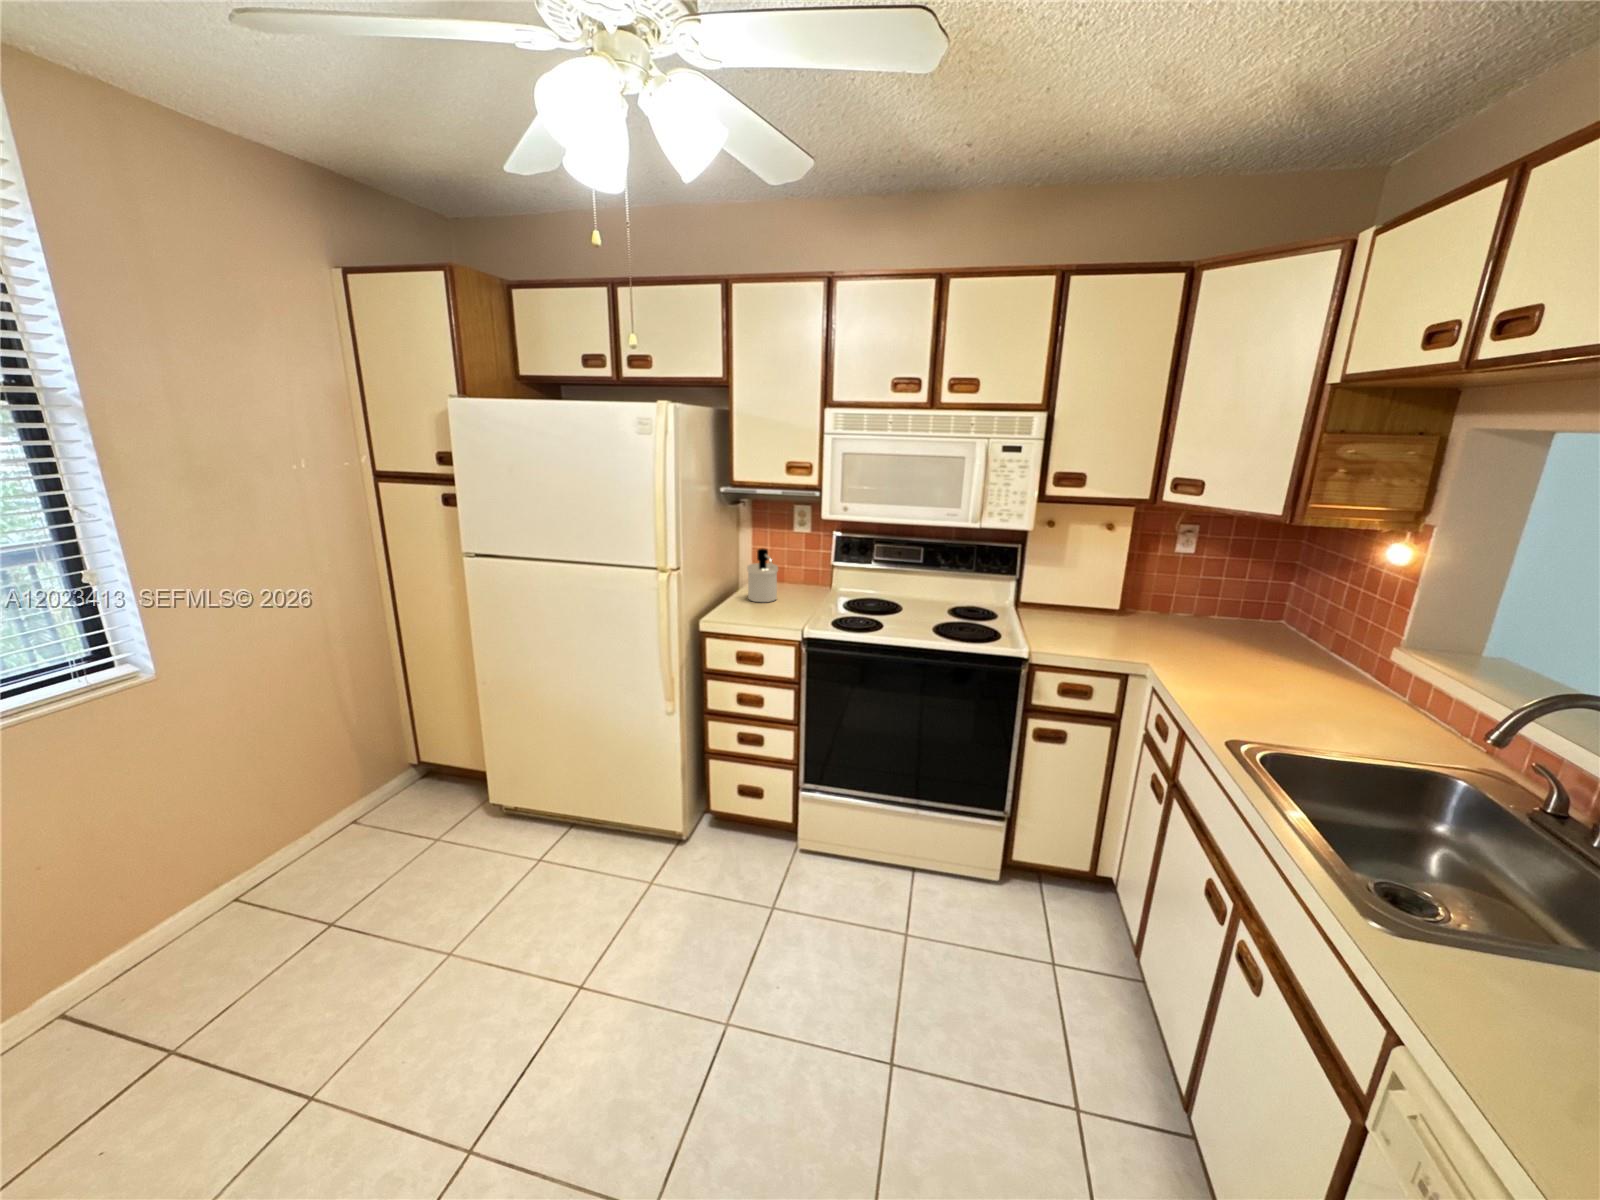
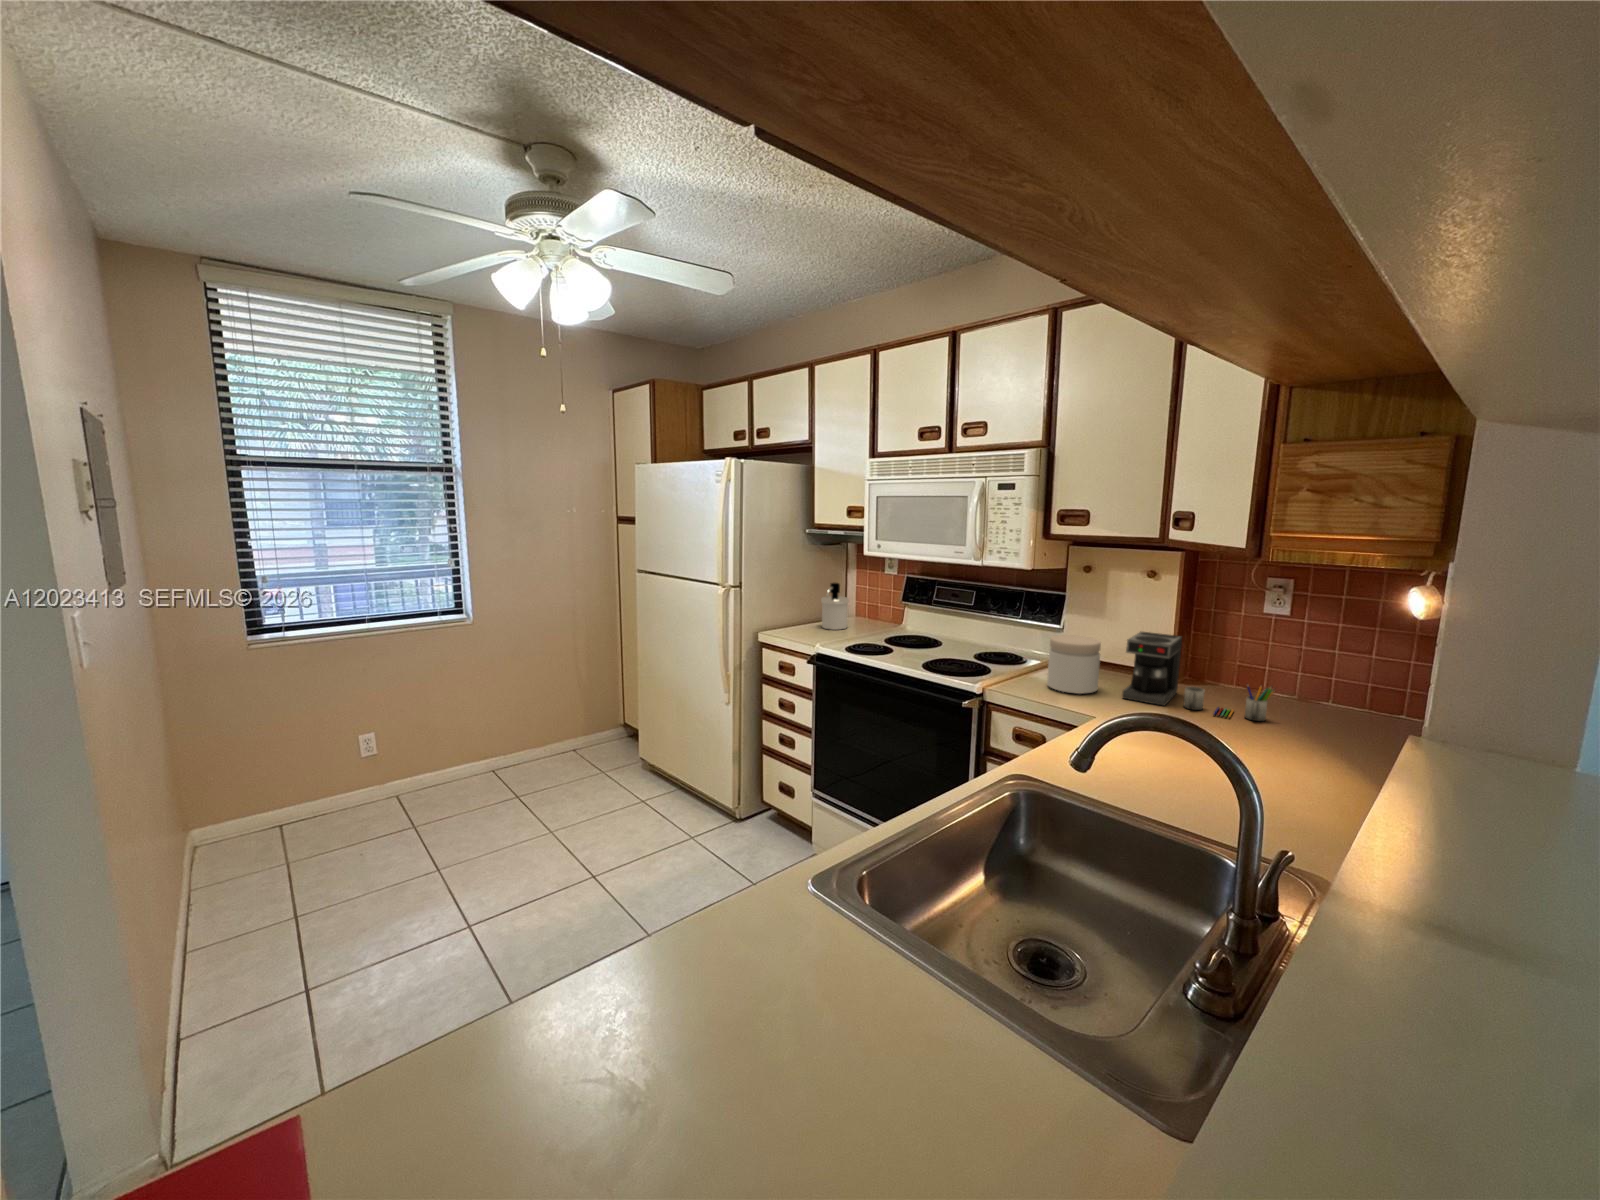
coffee maker: none [1104,577,1229,641] -> present [1122,632,1274,721]
jar: none [1055,587,1106,640] -> present [1047,635,1101,694]

